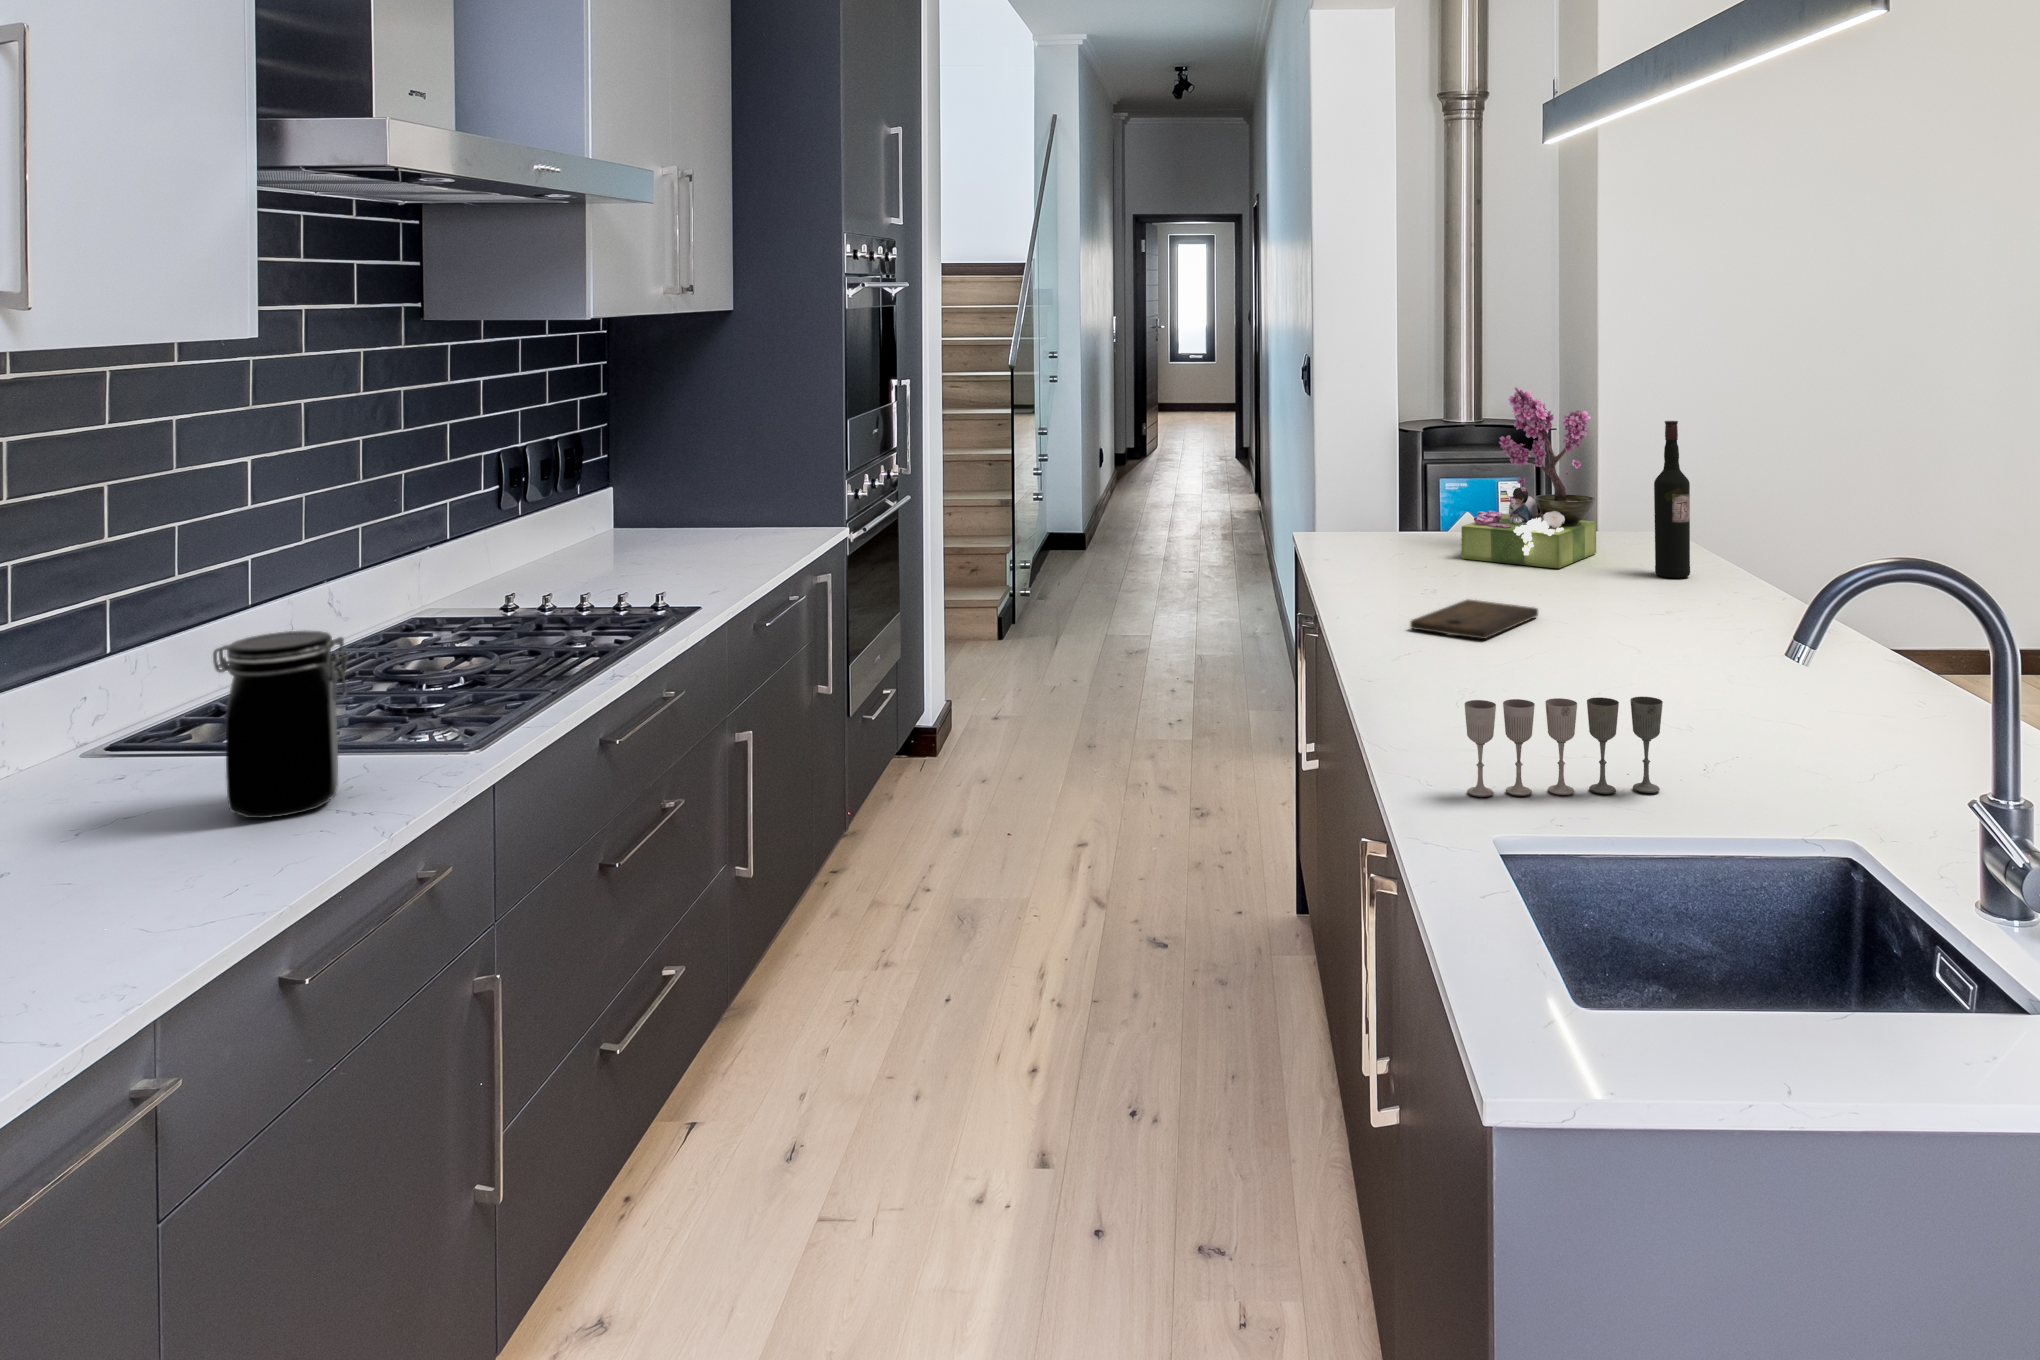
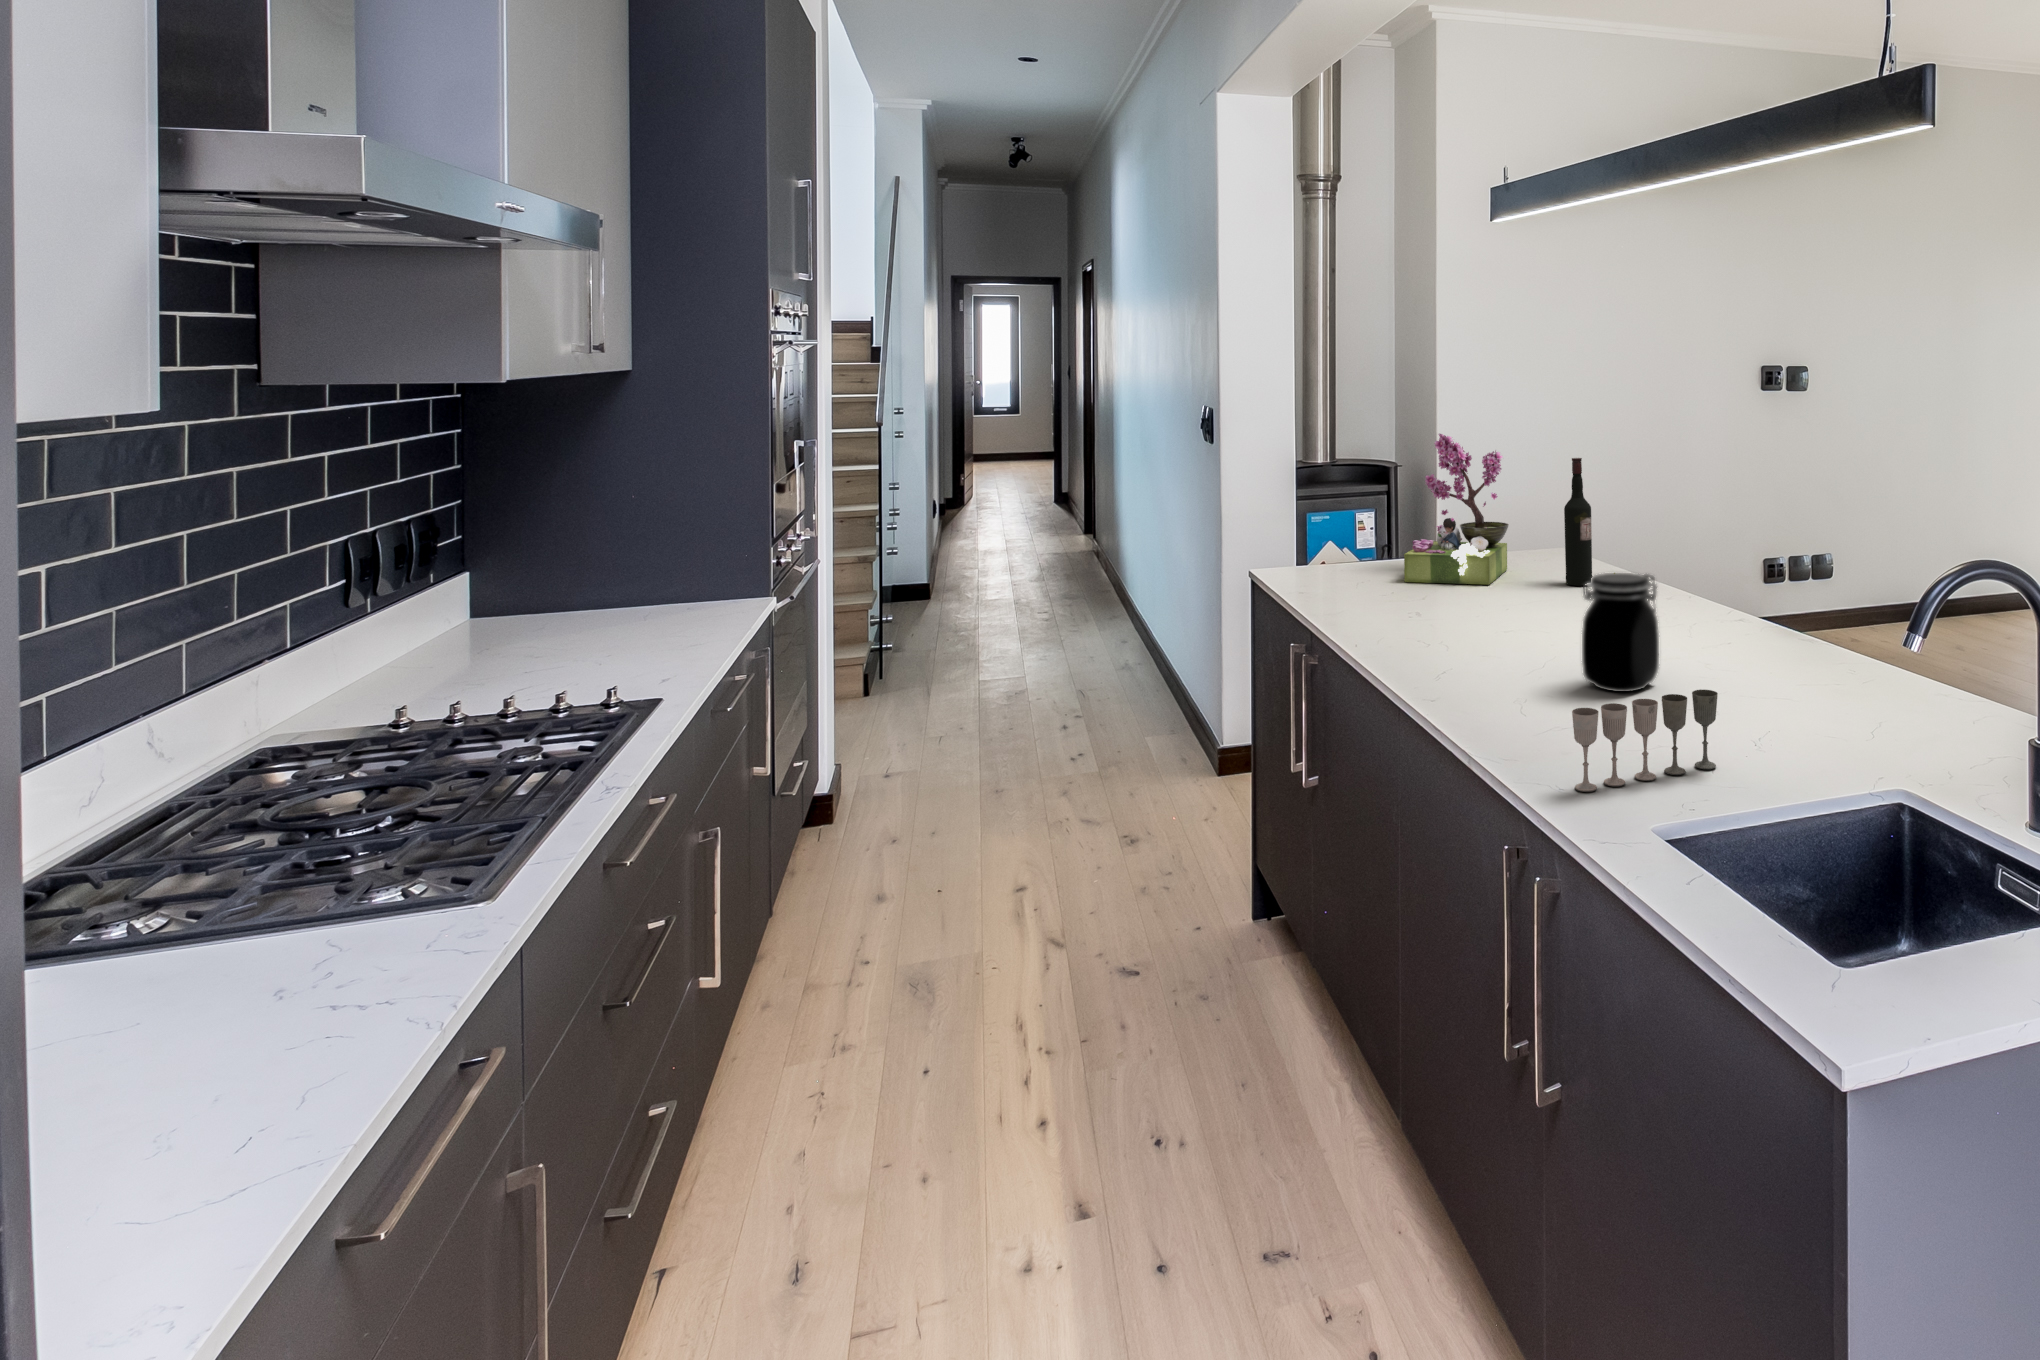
cutting board: present [1410,600,1538,639] -> none [1413,618,1507,652]
jar: present [213,631,349,818] -> present [1582,573,1659,692]

